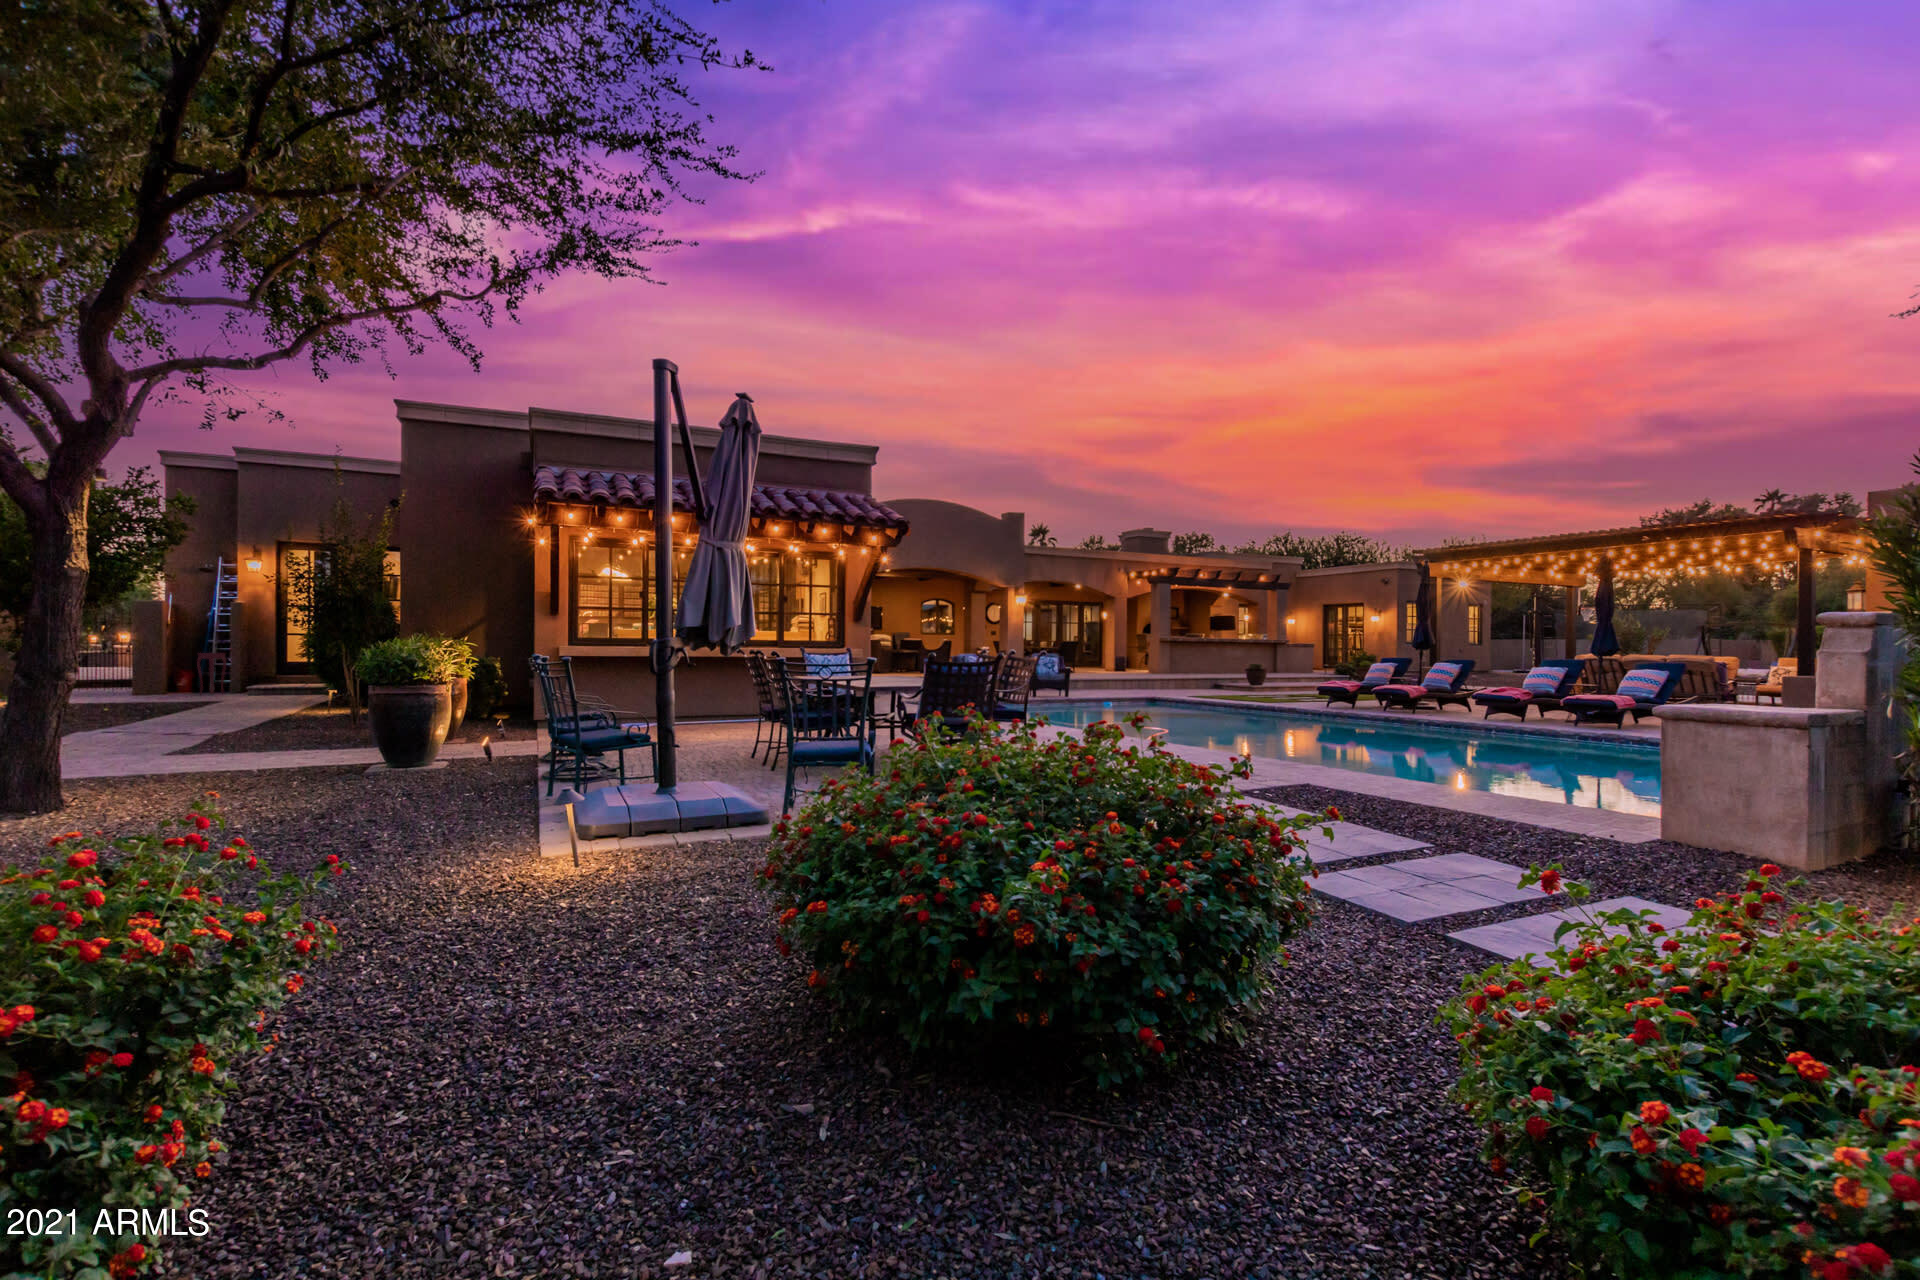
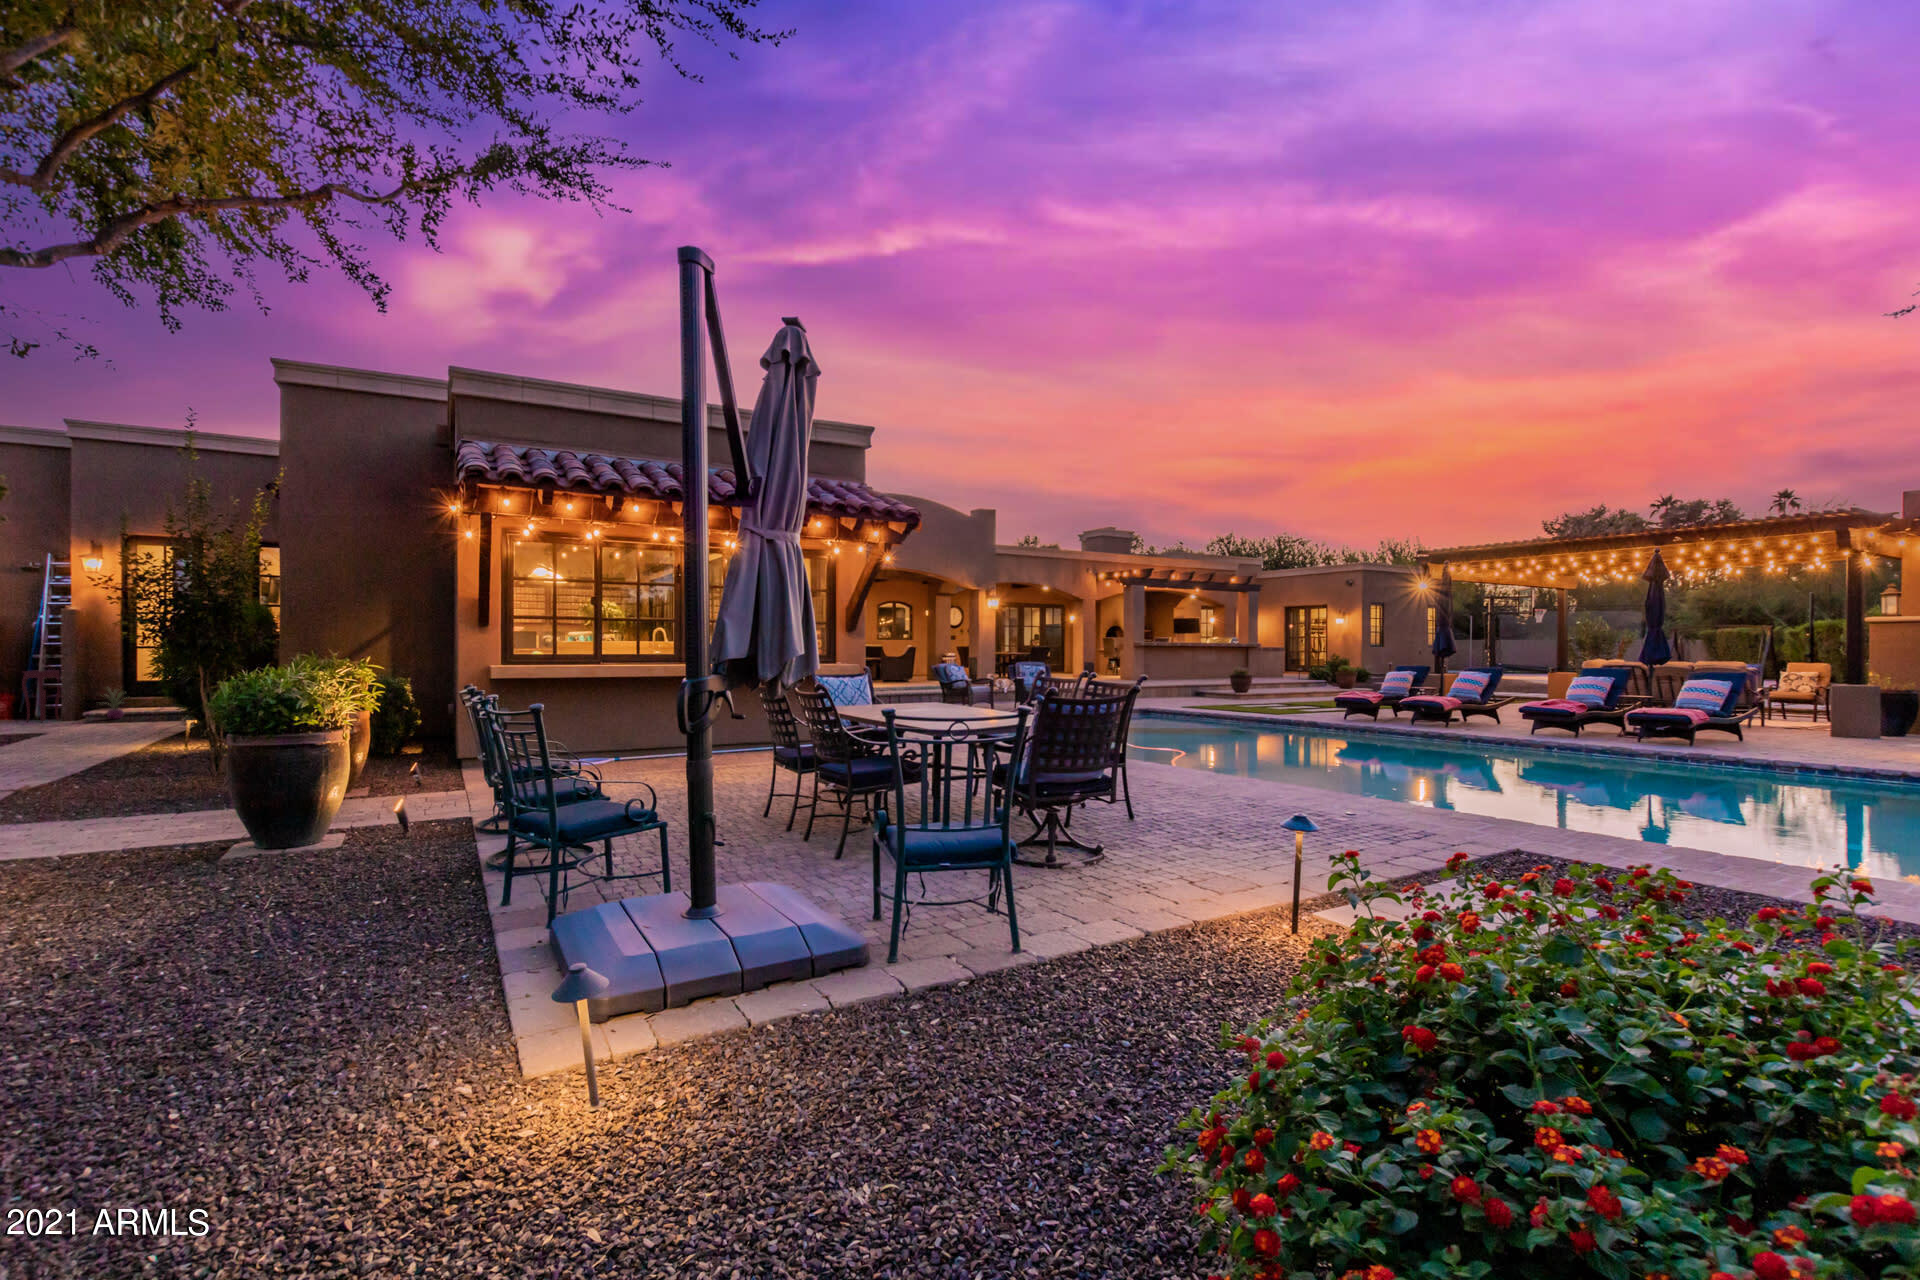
decorative plant: none [244,666,283,694] -> present [107,688,124,719]

